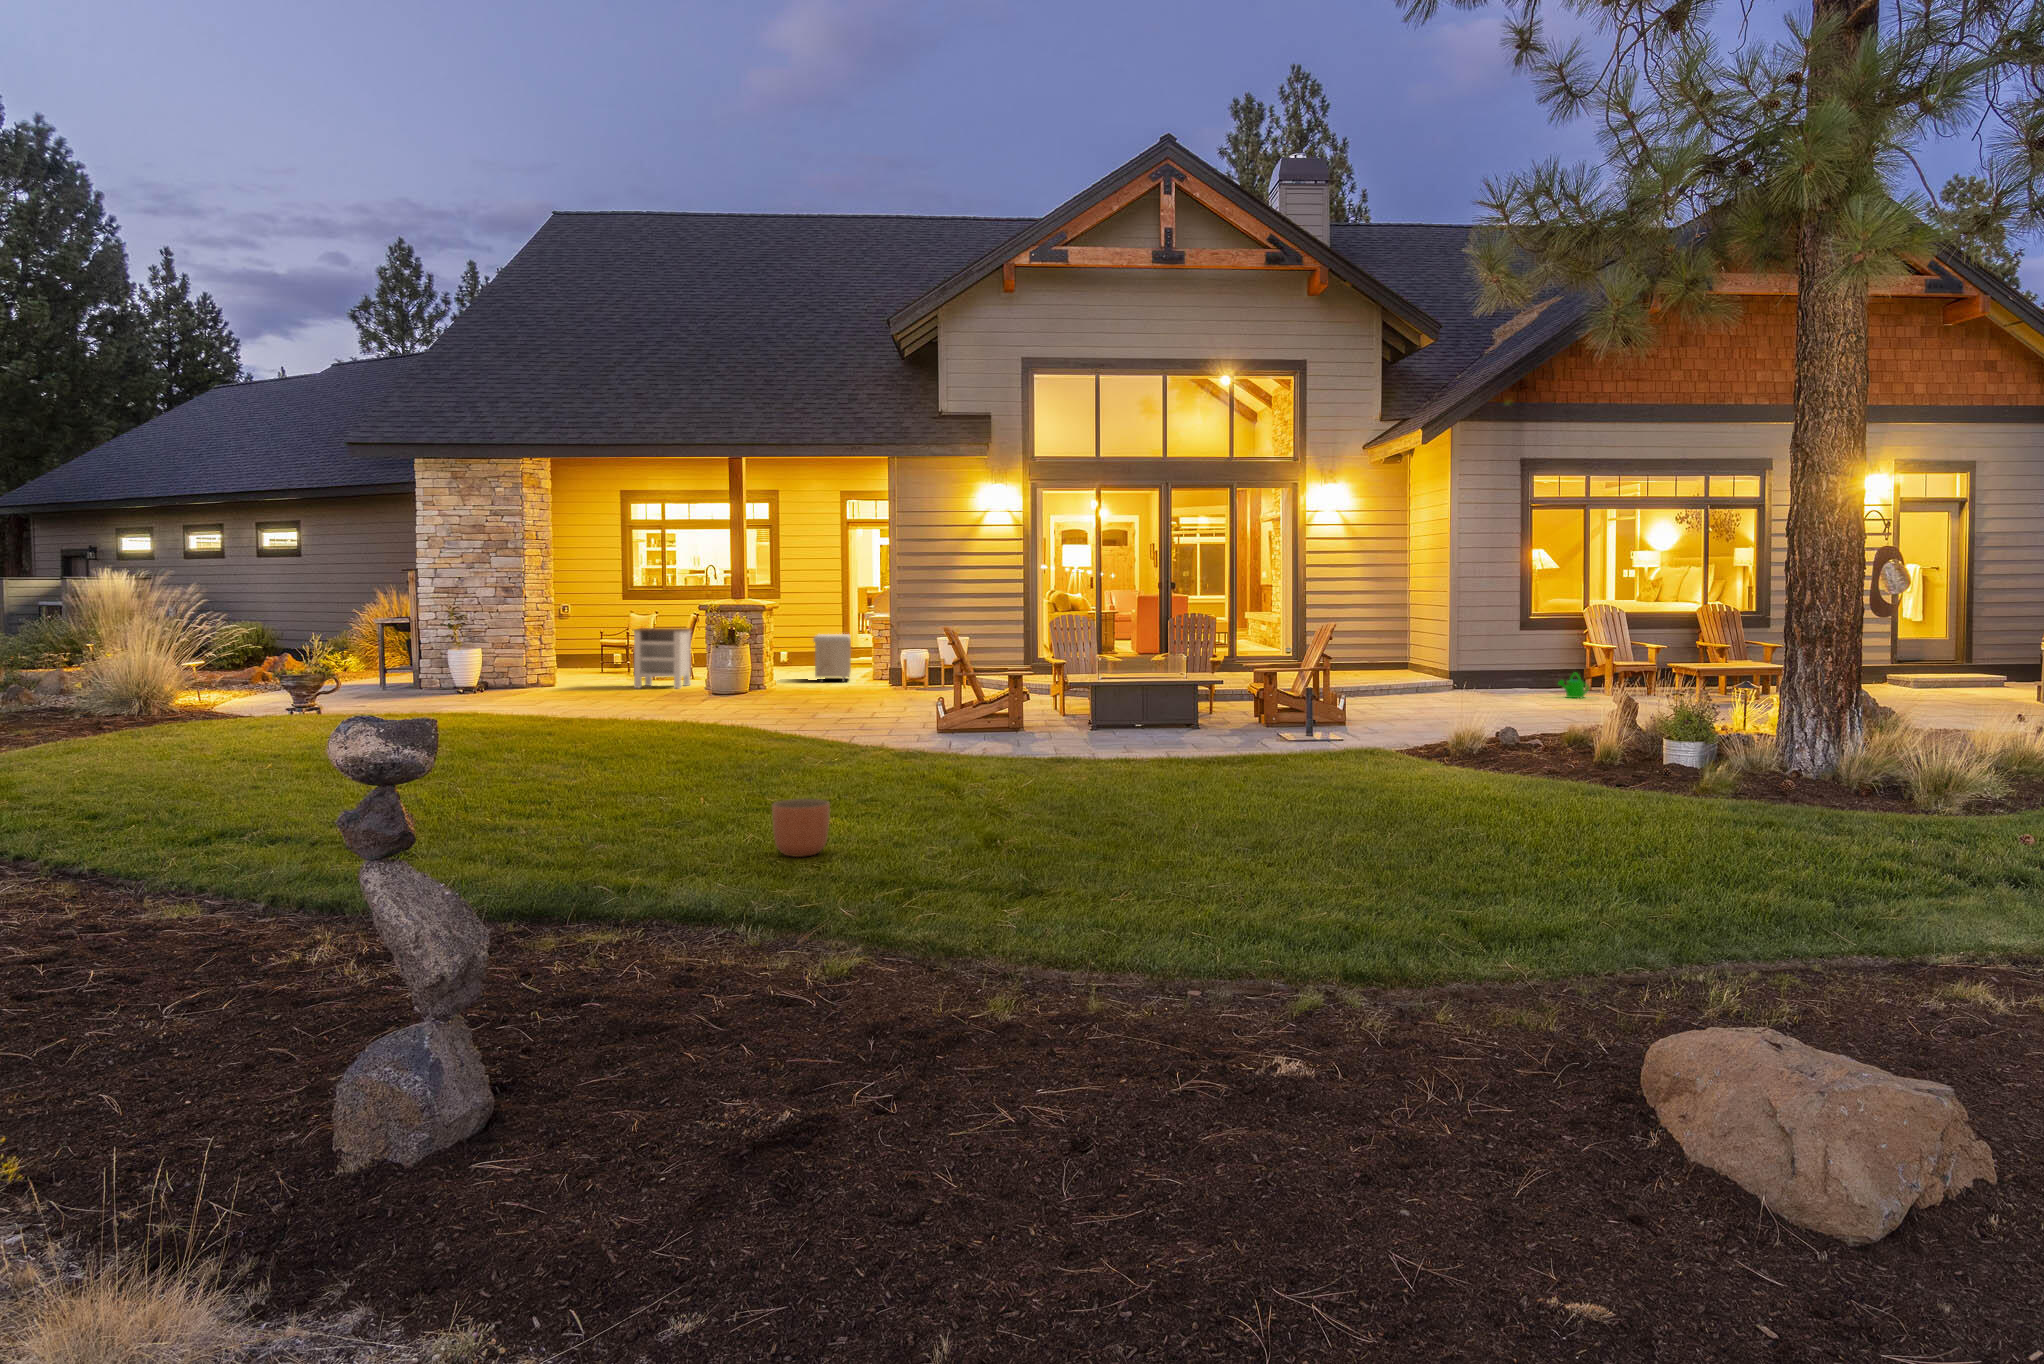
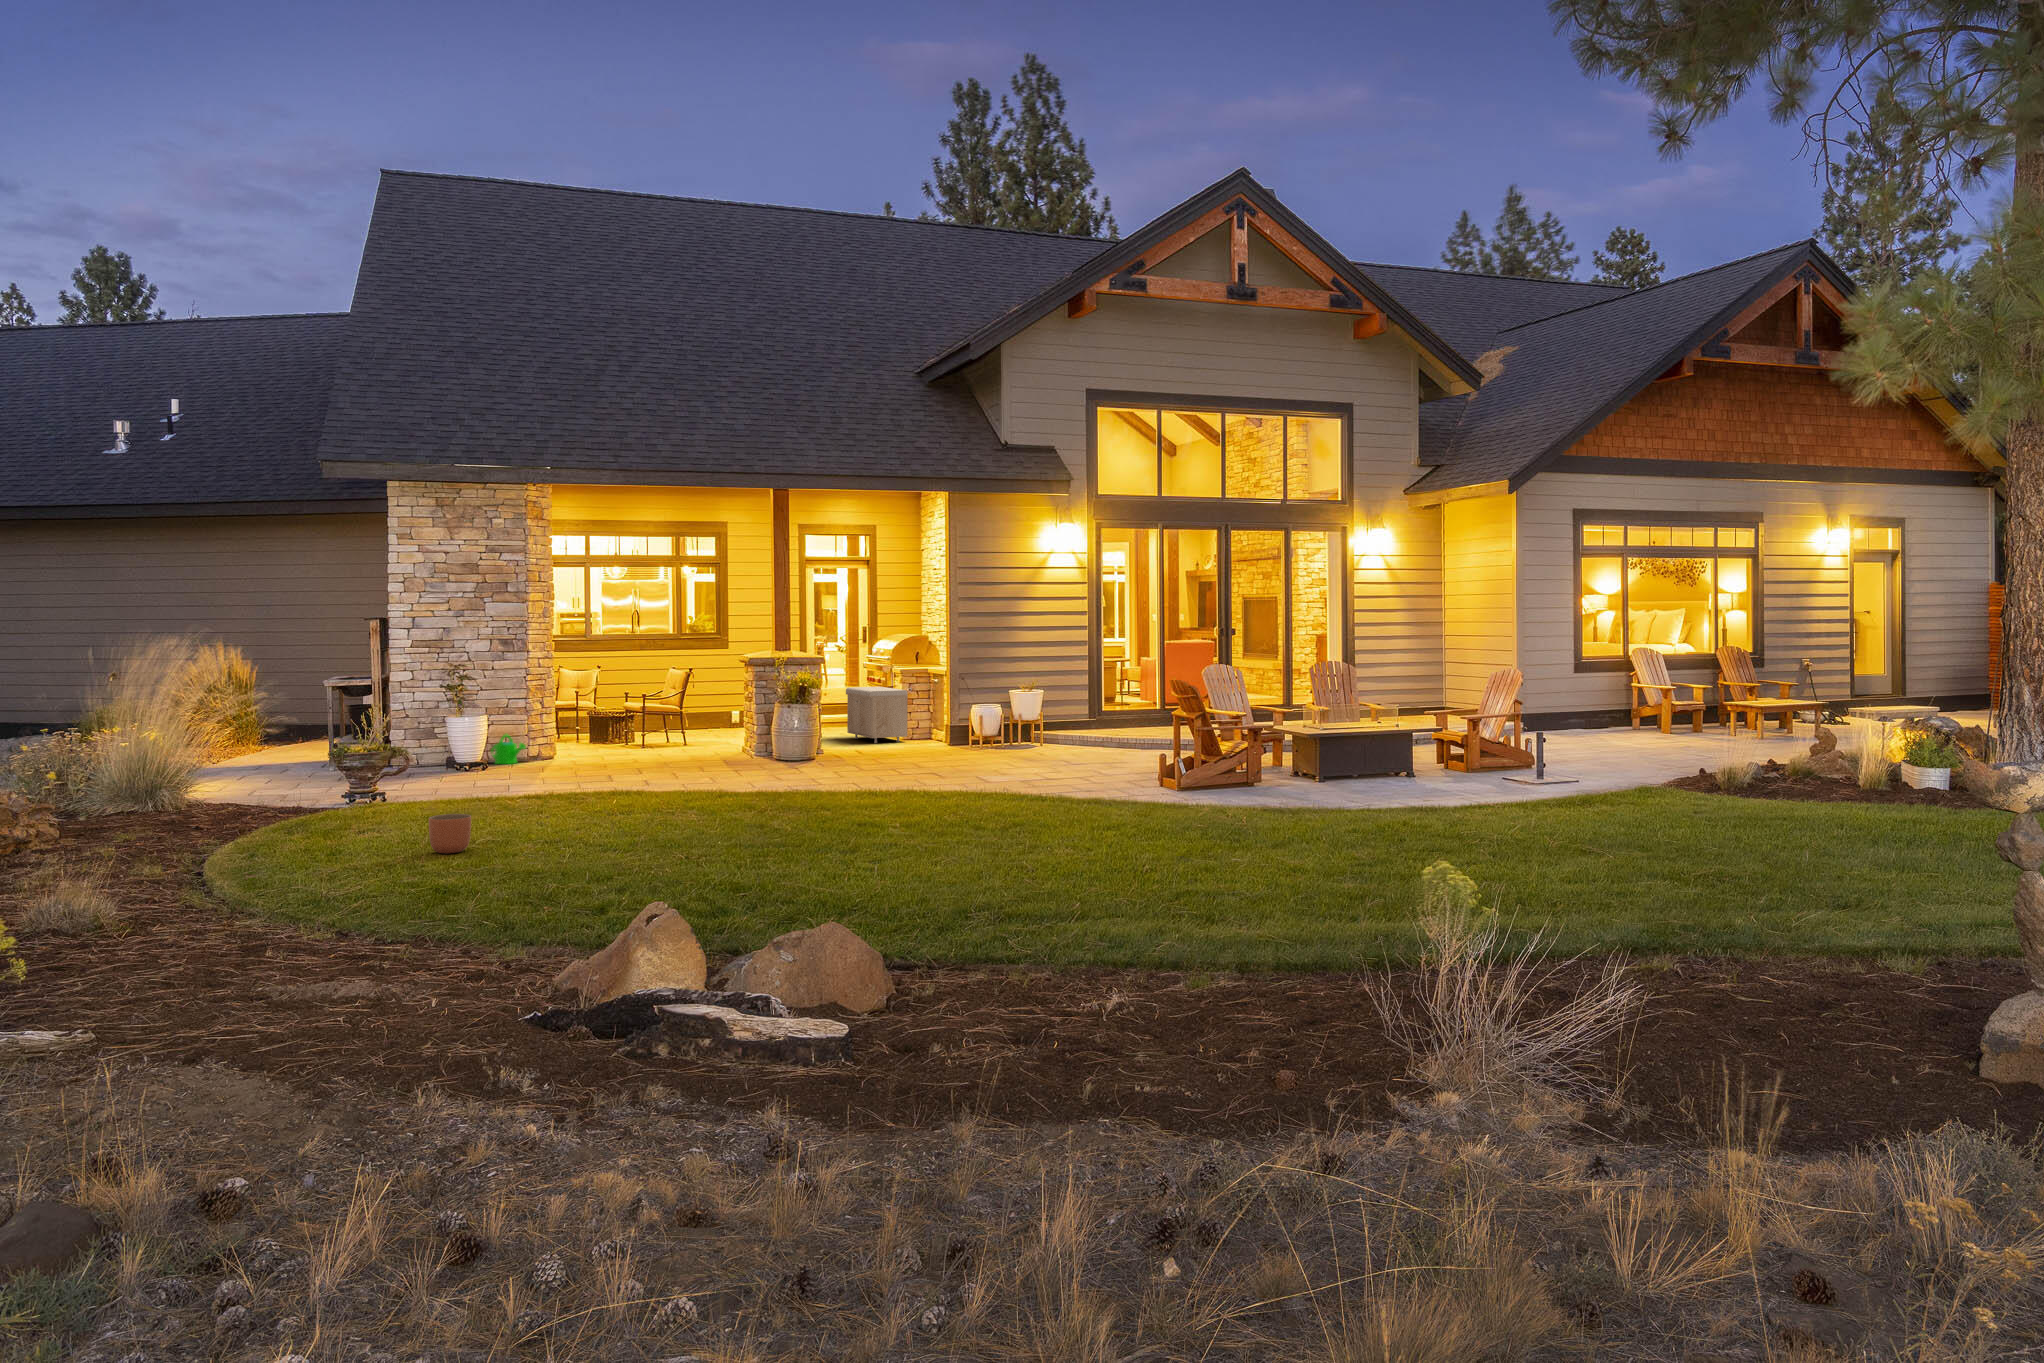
side table: present [634,628,691,689] -> none [698,687,765,761]
watering can: present [1558,672,1589,698] -> present [491,734,526,764]
planter: present [772,799,830,857] -> present [429,814,471,853]

